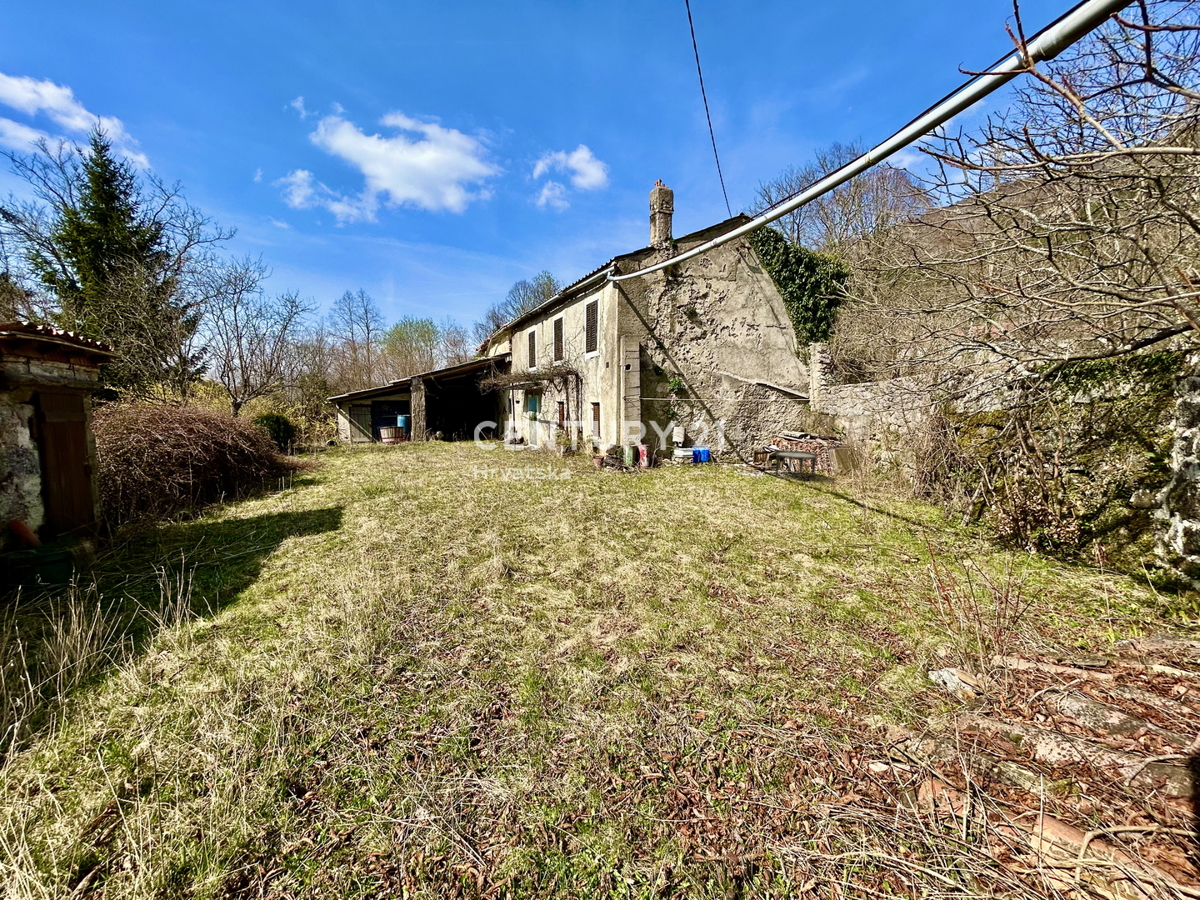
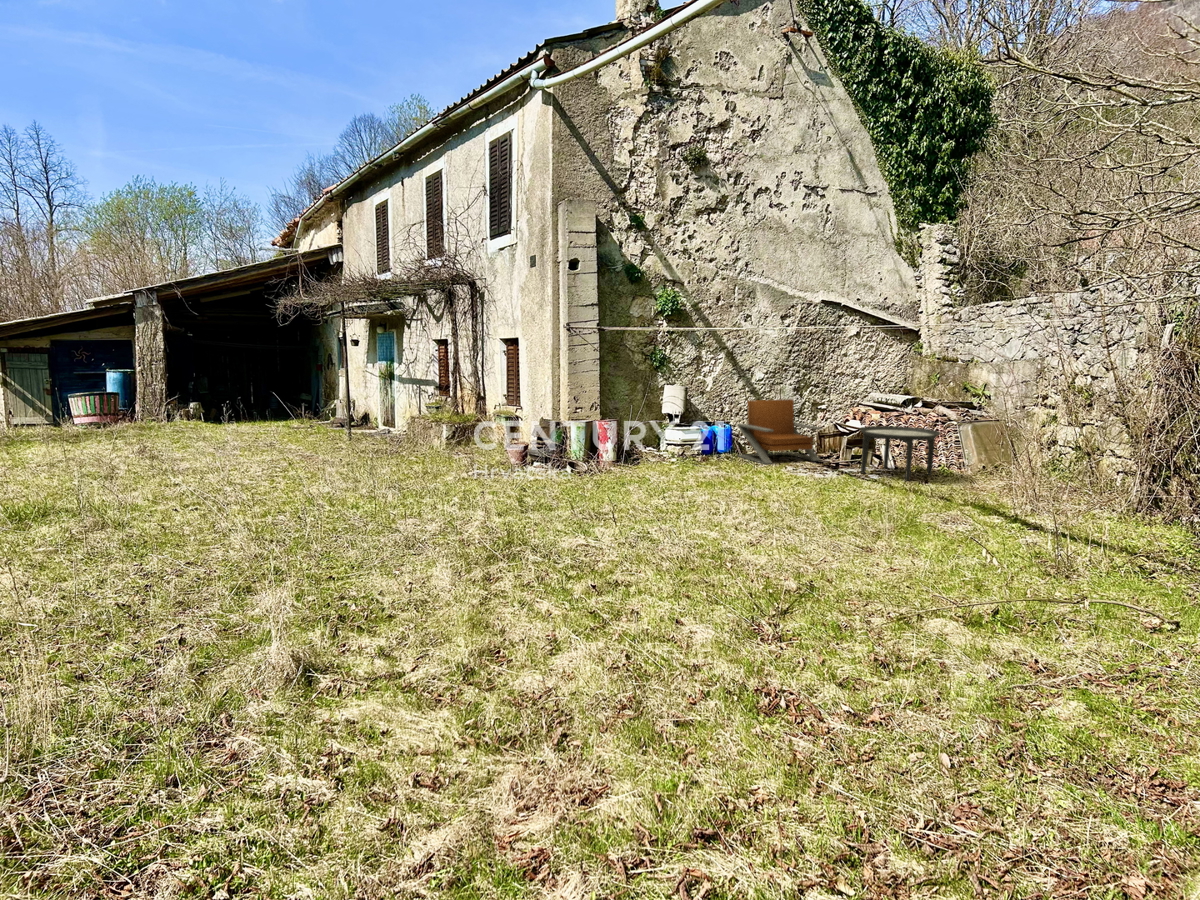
lounge chair: none [711,435,756,469] -> present [737,399,821,464]

